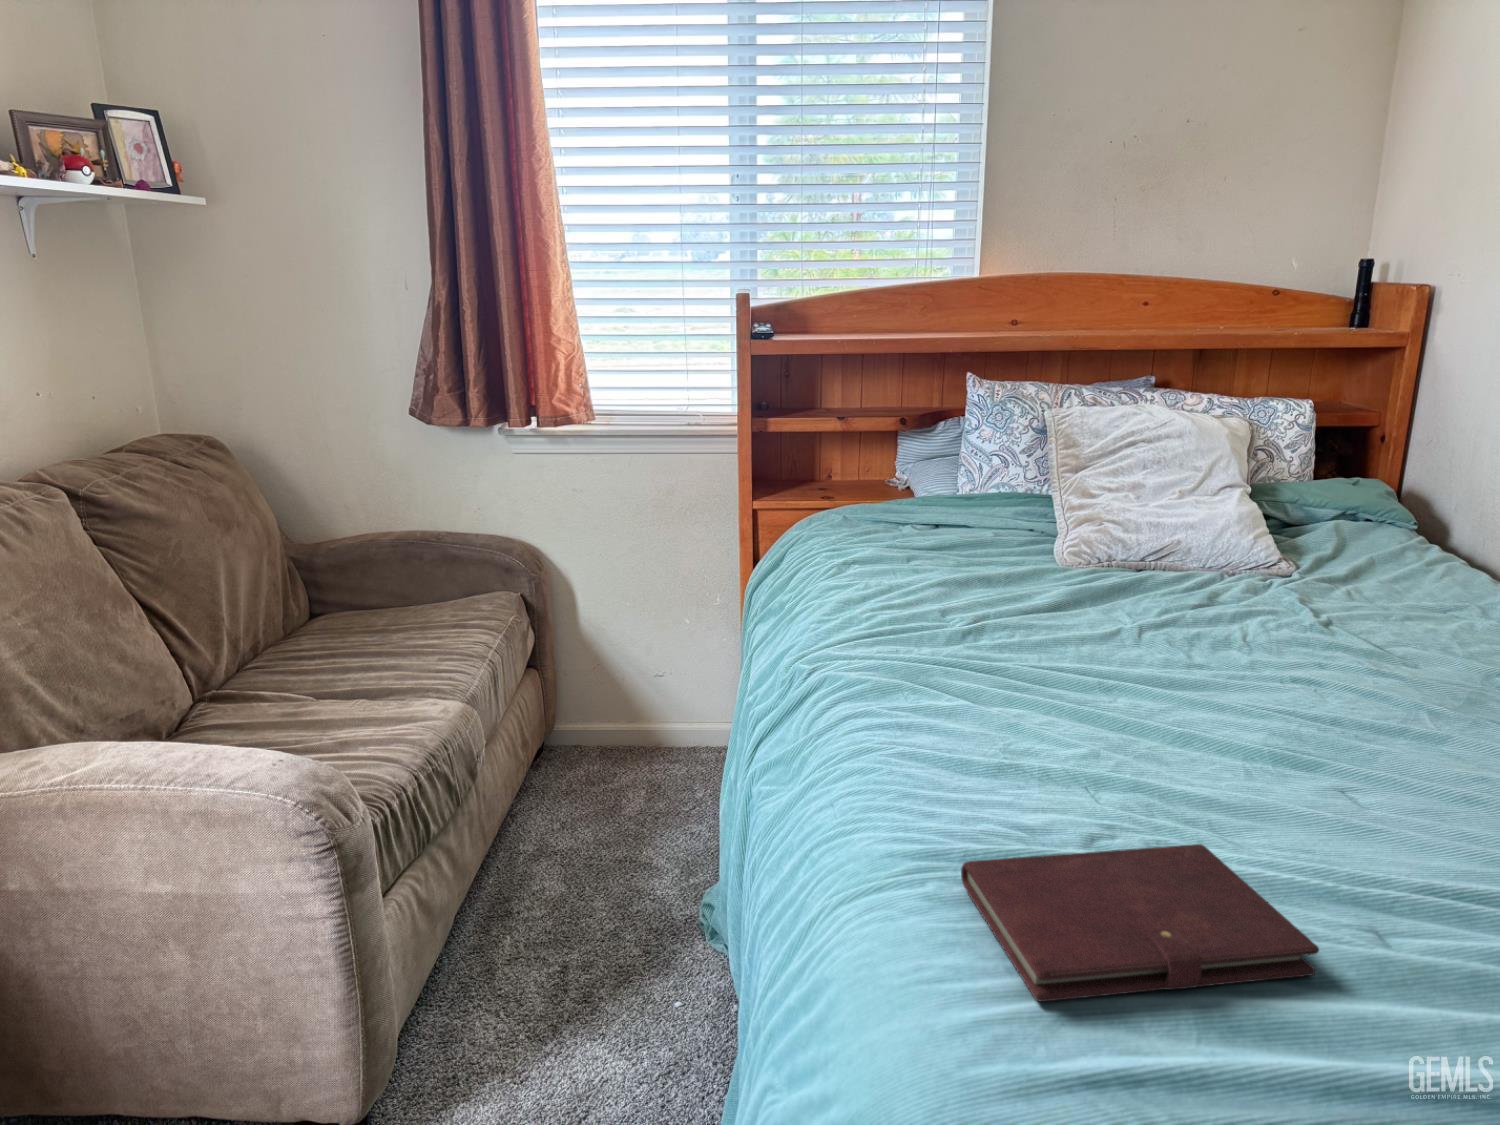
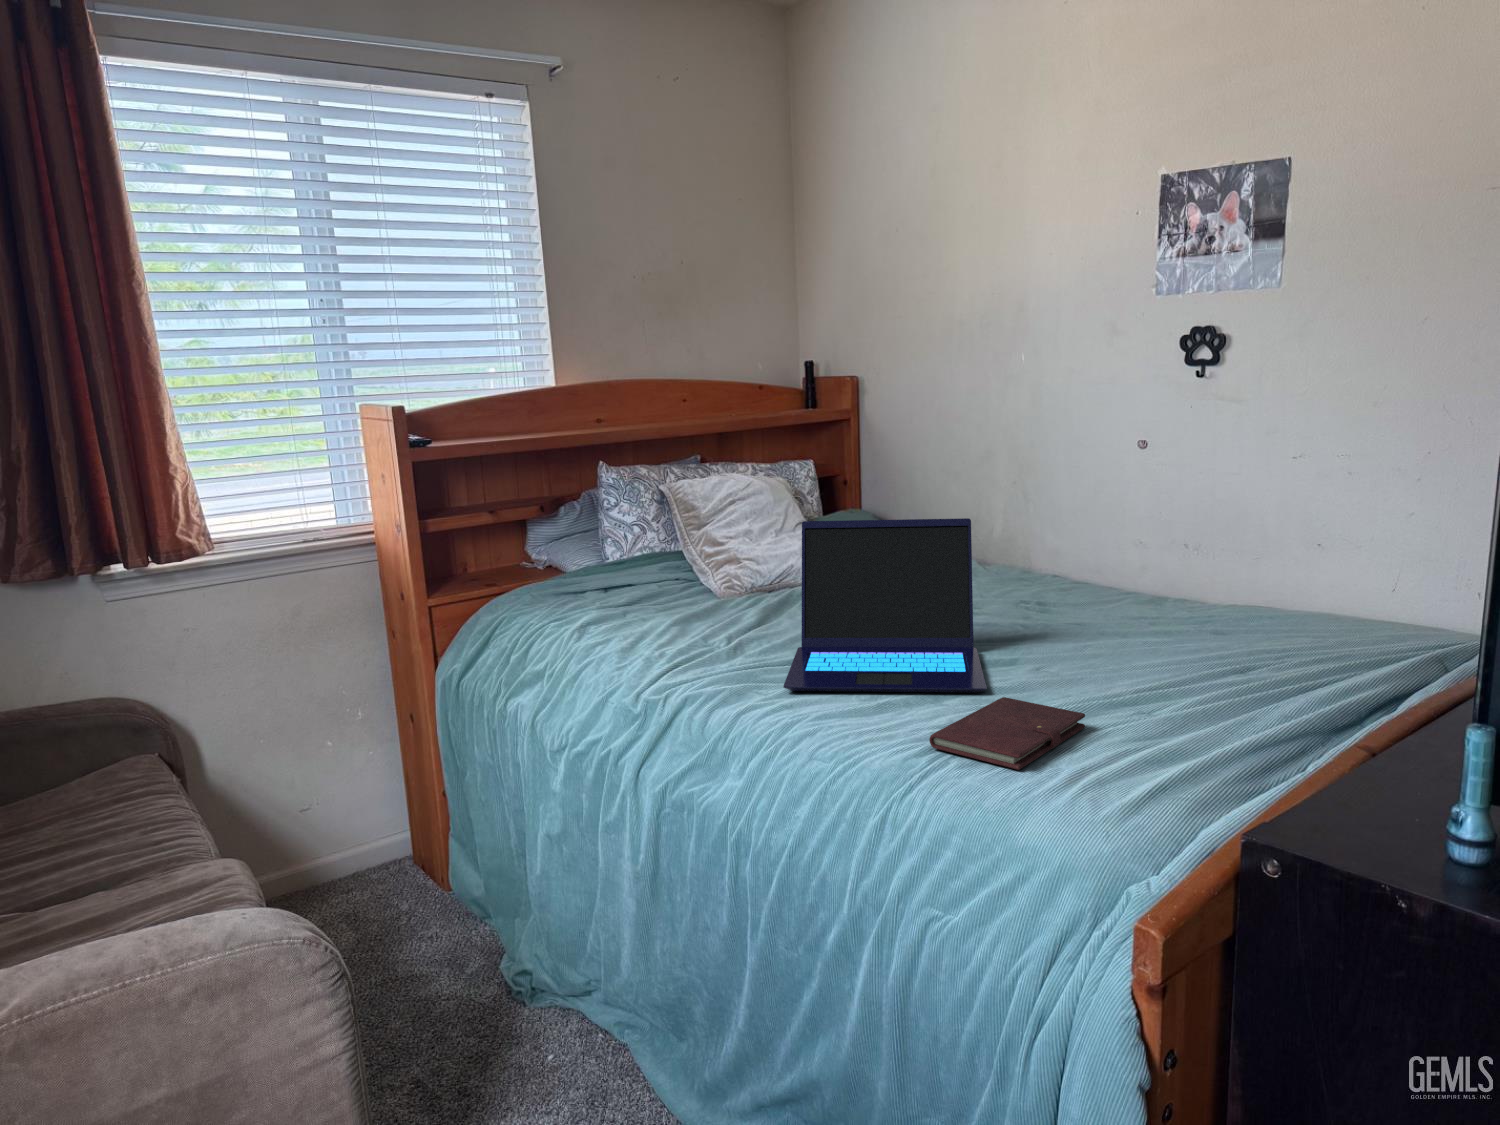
laptop: none [915,471,1374,817] -> present [783,518,987,693]

